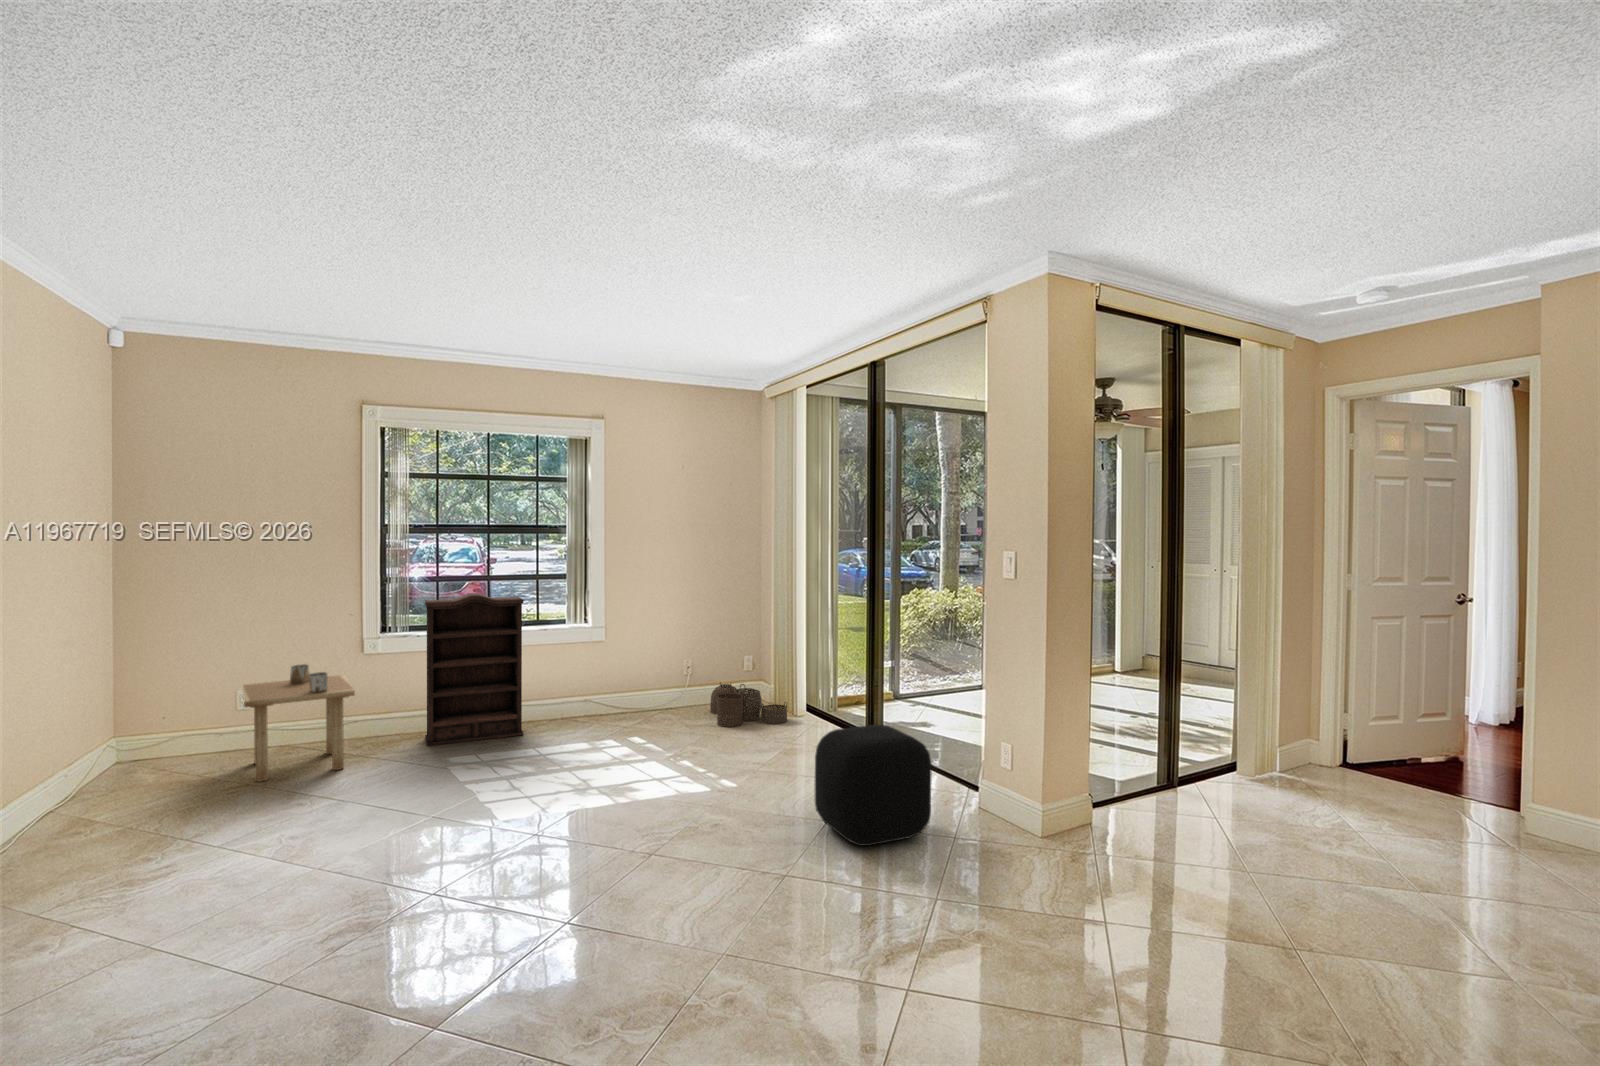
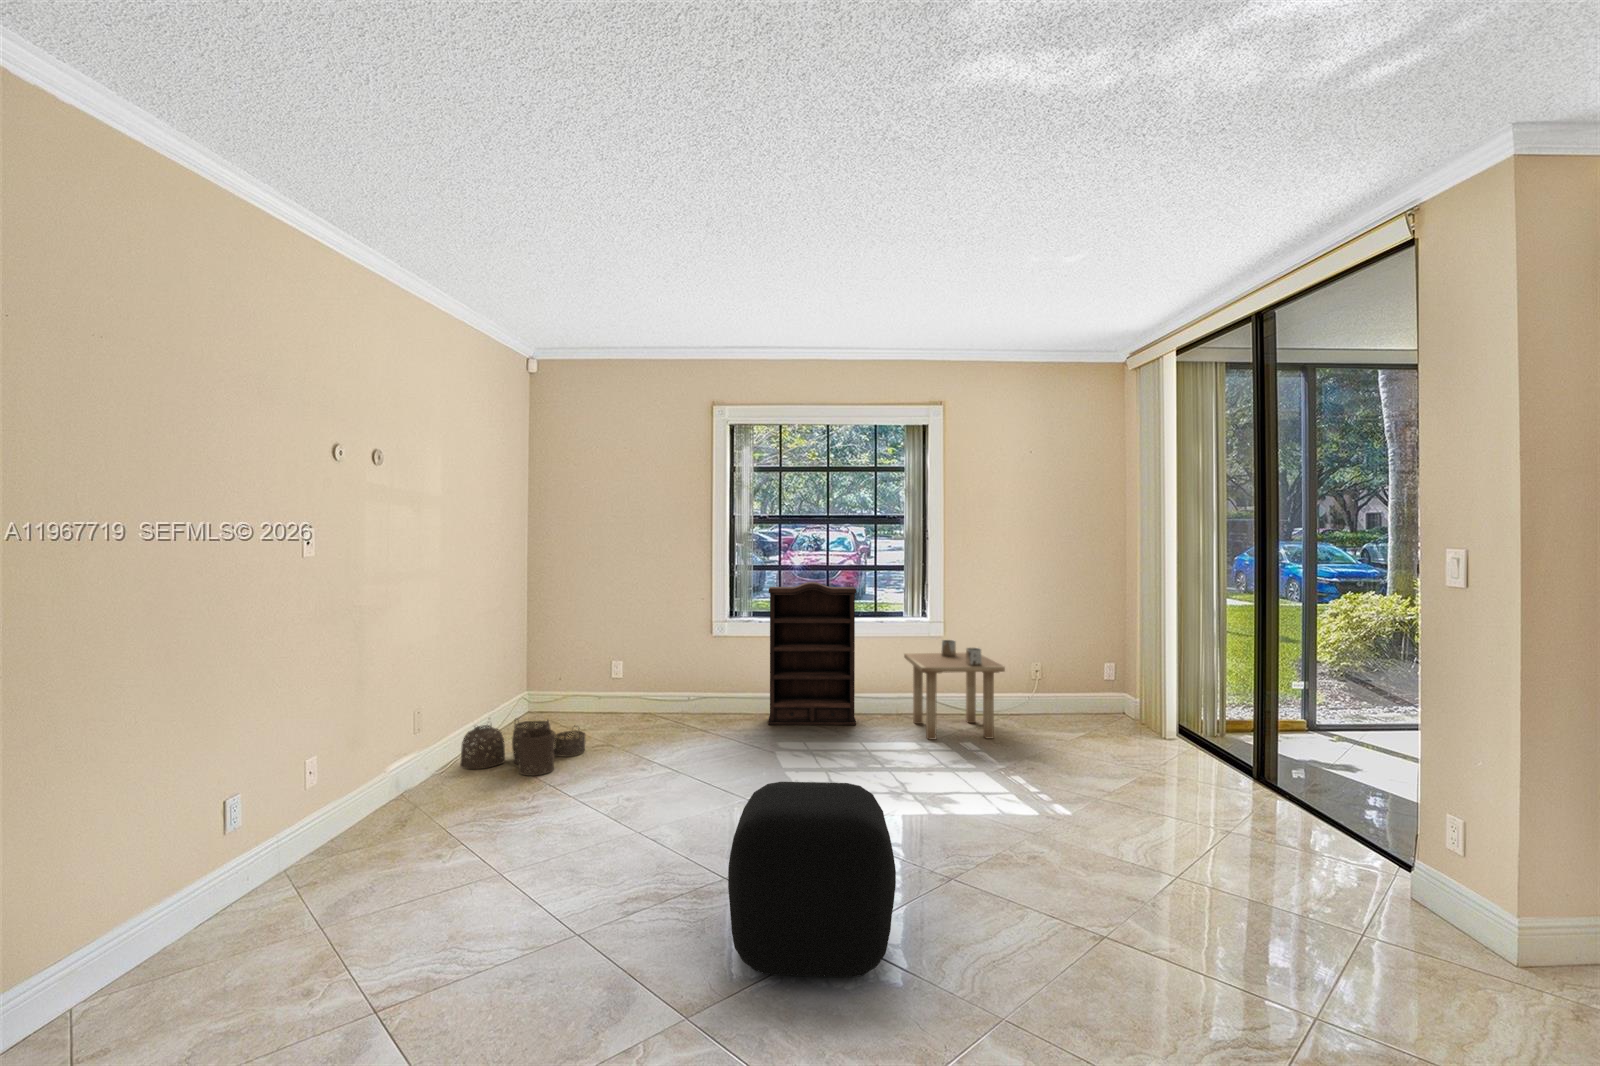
side table: present [243,664,355,782] -> present [904,640,1005,739]
woven basket: present [710,683,787,727] -> present [460,720,585,775]
ottoman: present [815,725,932,846] -> present [728,782,896,977]

